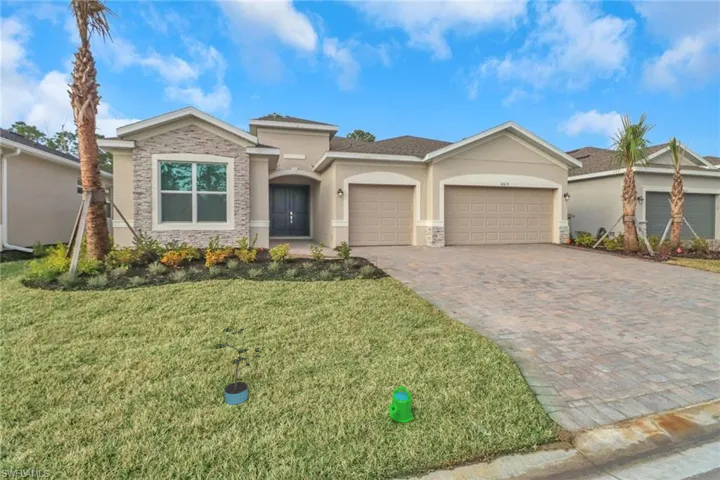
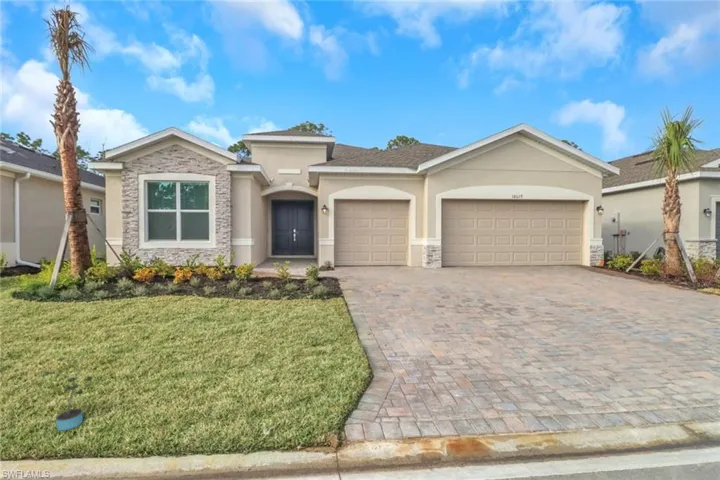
watering can: present [389,386,413,422] -> none [181,422,223,460]

